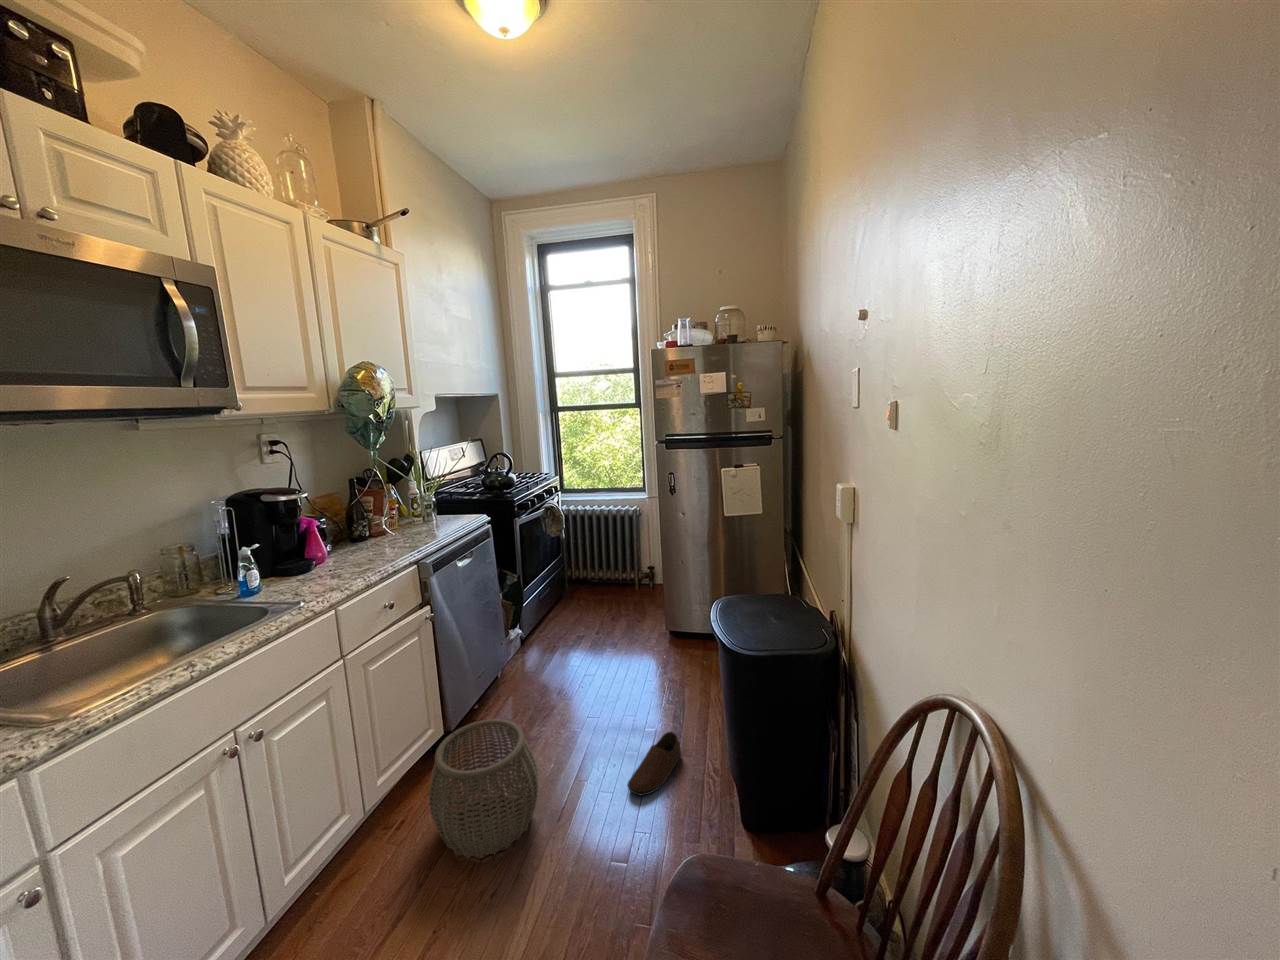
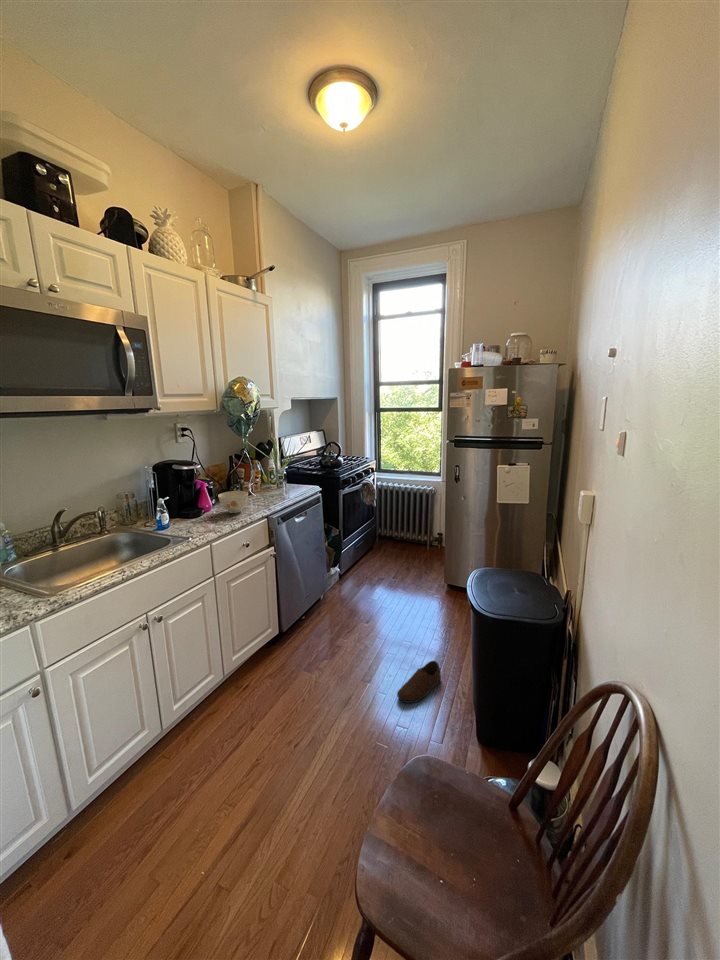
bowl: none [339,528,387,561] -> present [218,491,248,513]
woven basket: present [429,719,539,858] -> none [261,631,335,722]

